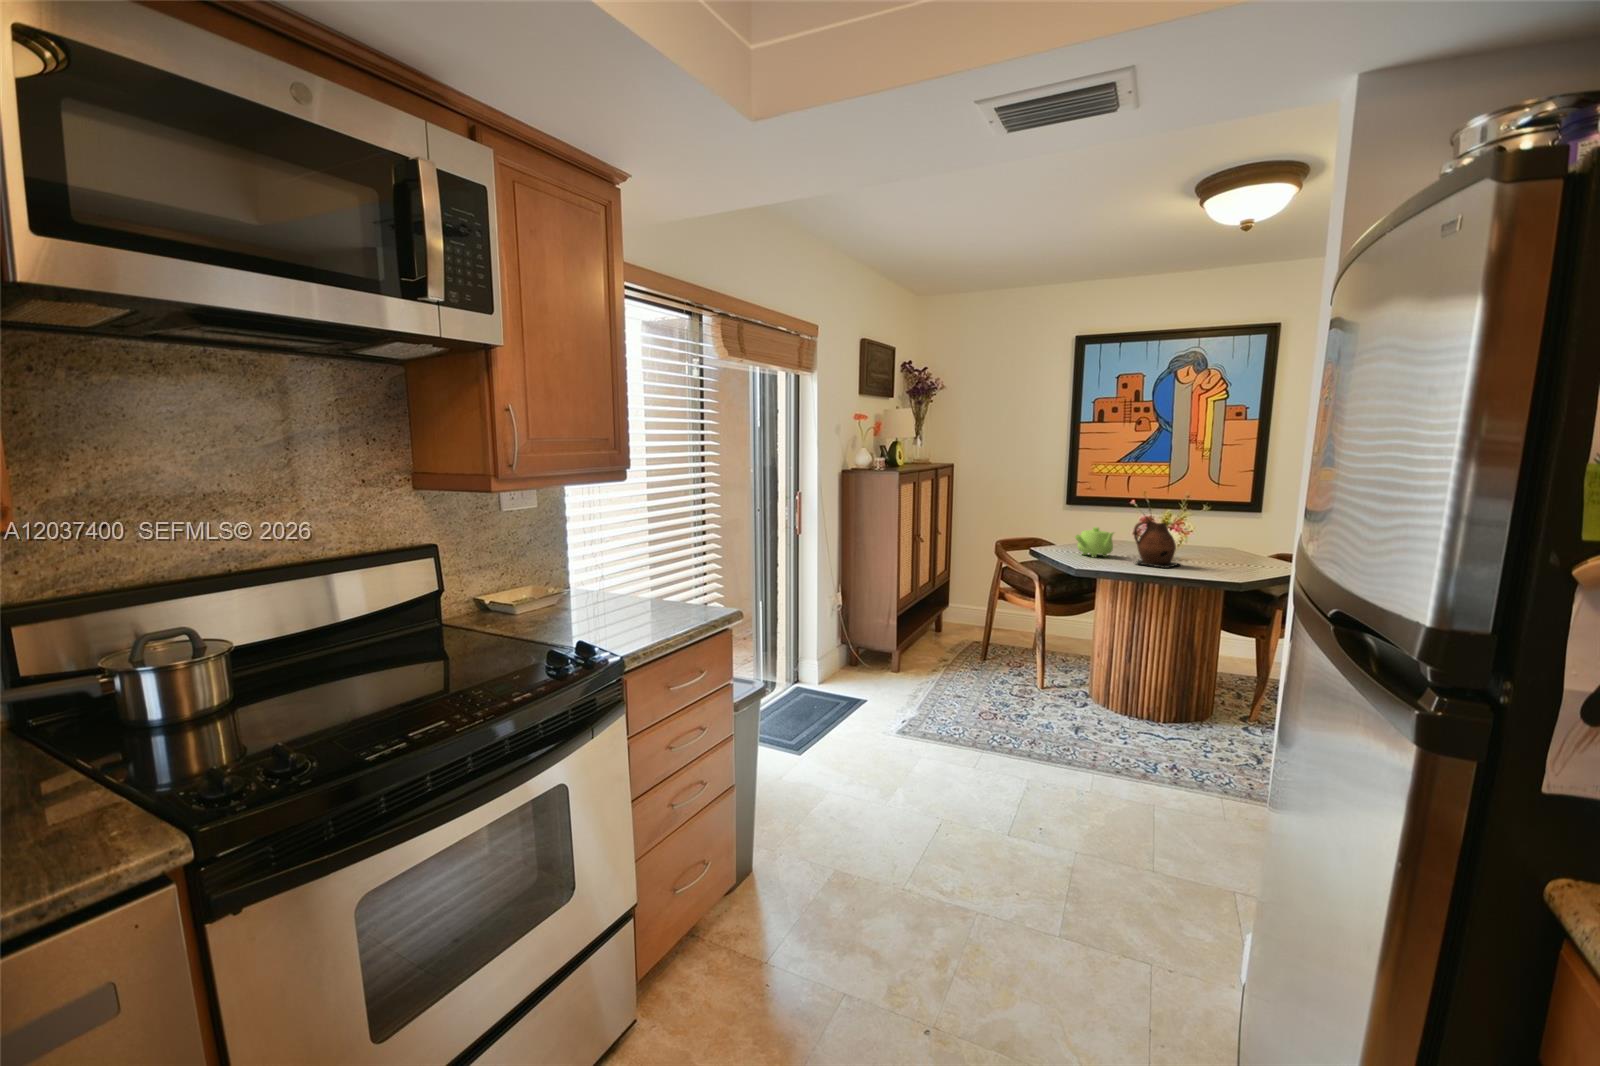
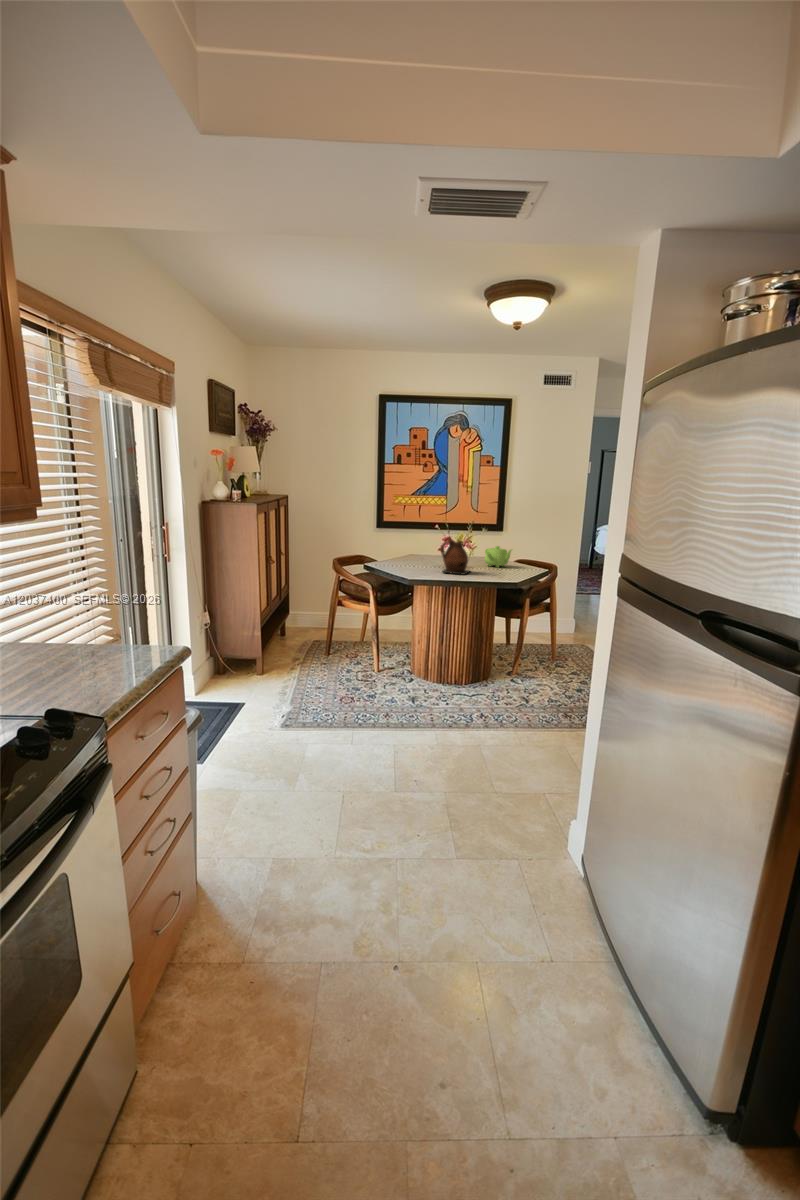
teapot: present [1075,527,1114,558] -> present [485,546,512,568]

